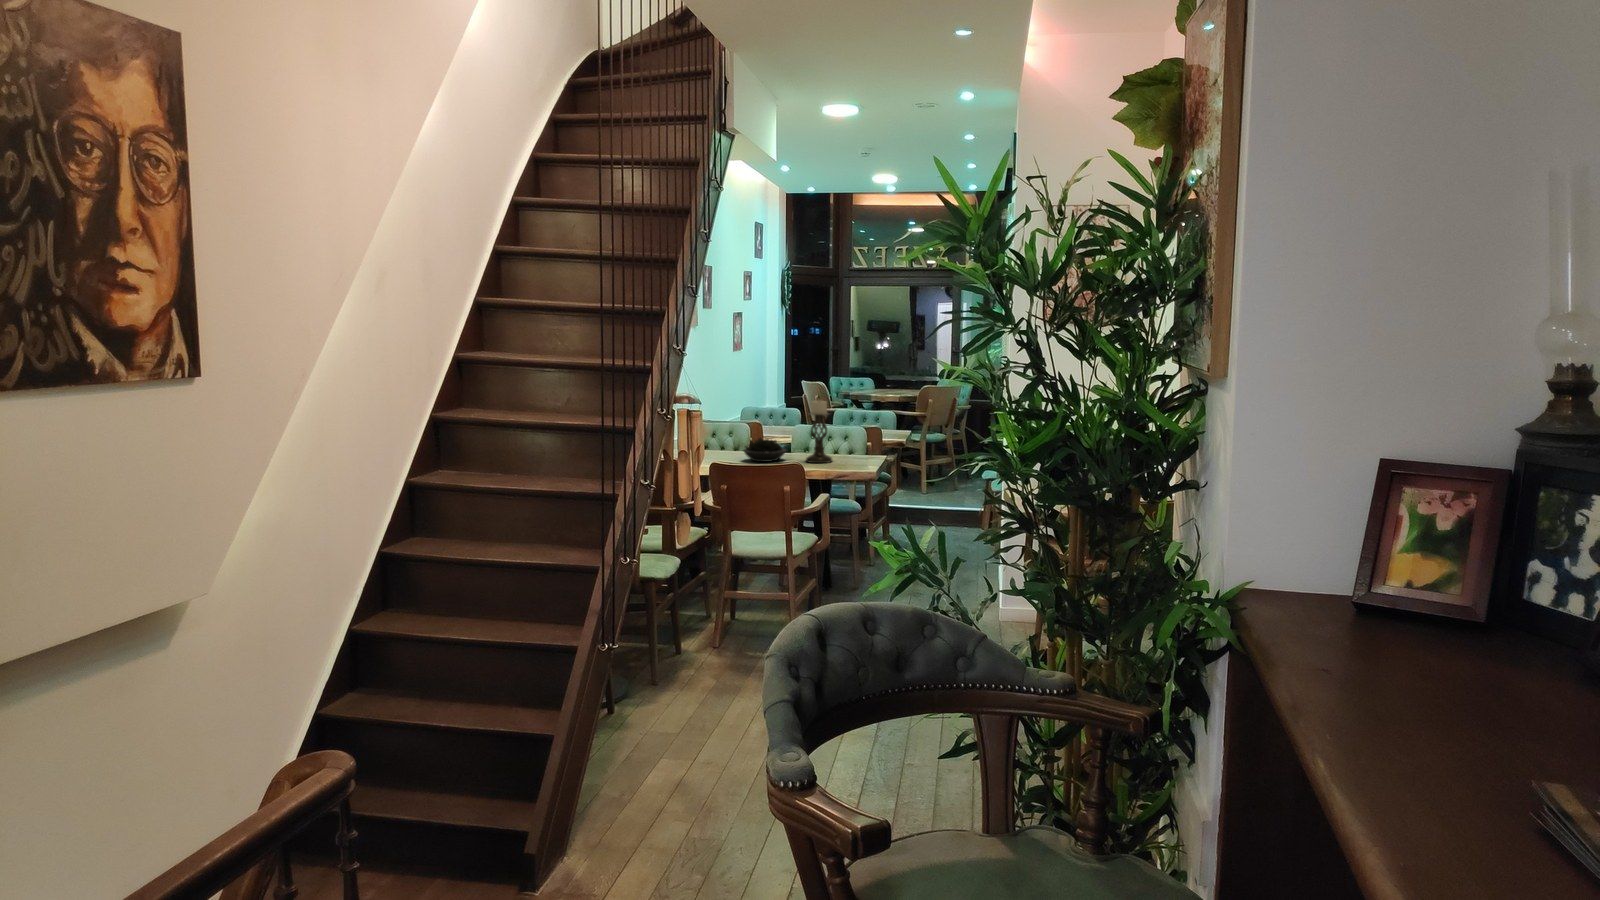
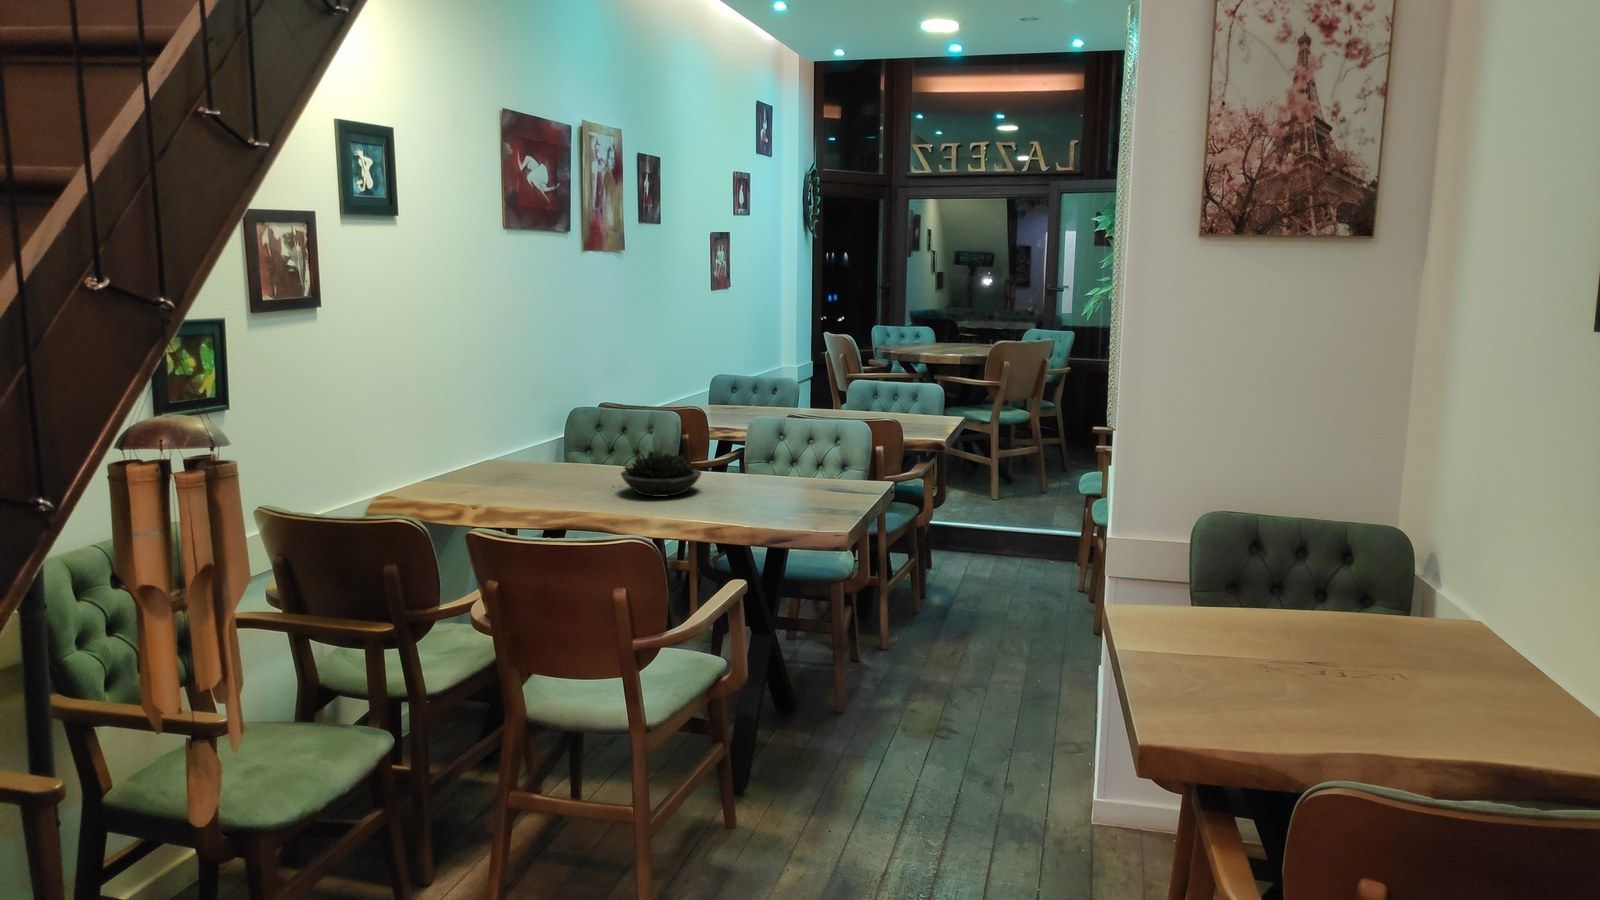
candle holder: present [806,399,832,463] -> none [731,383,780,504]

